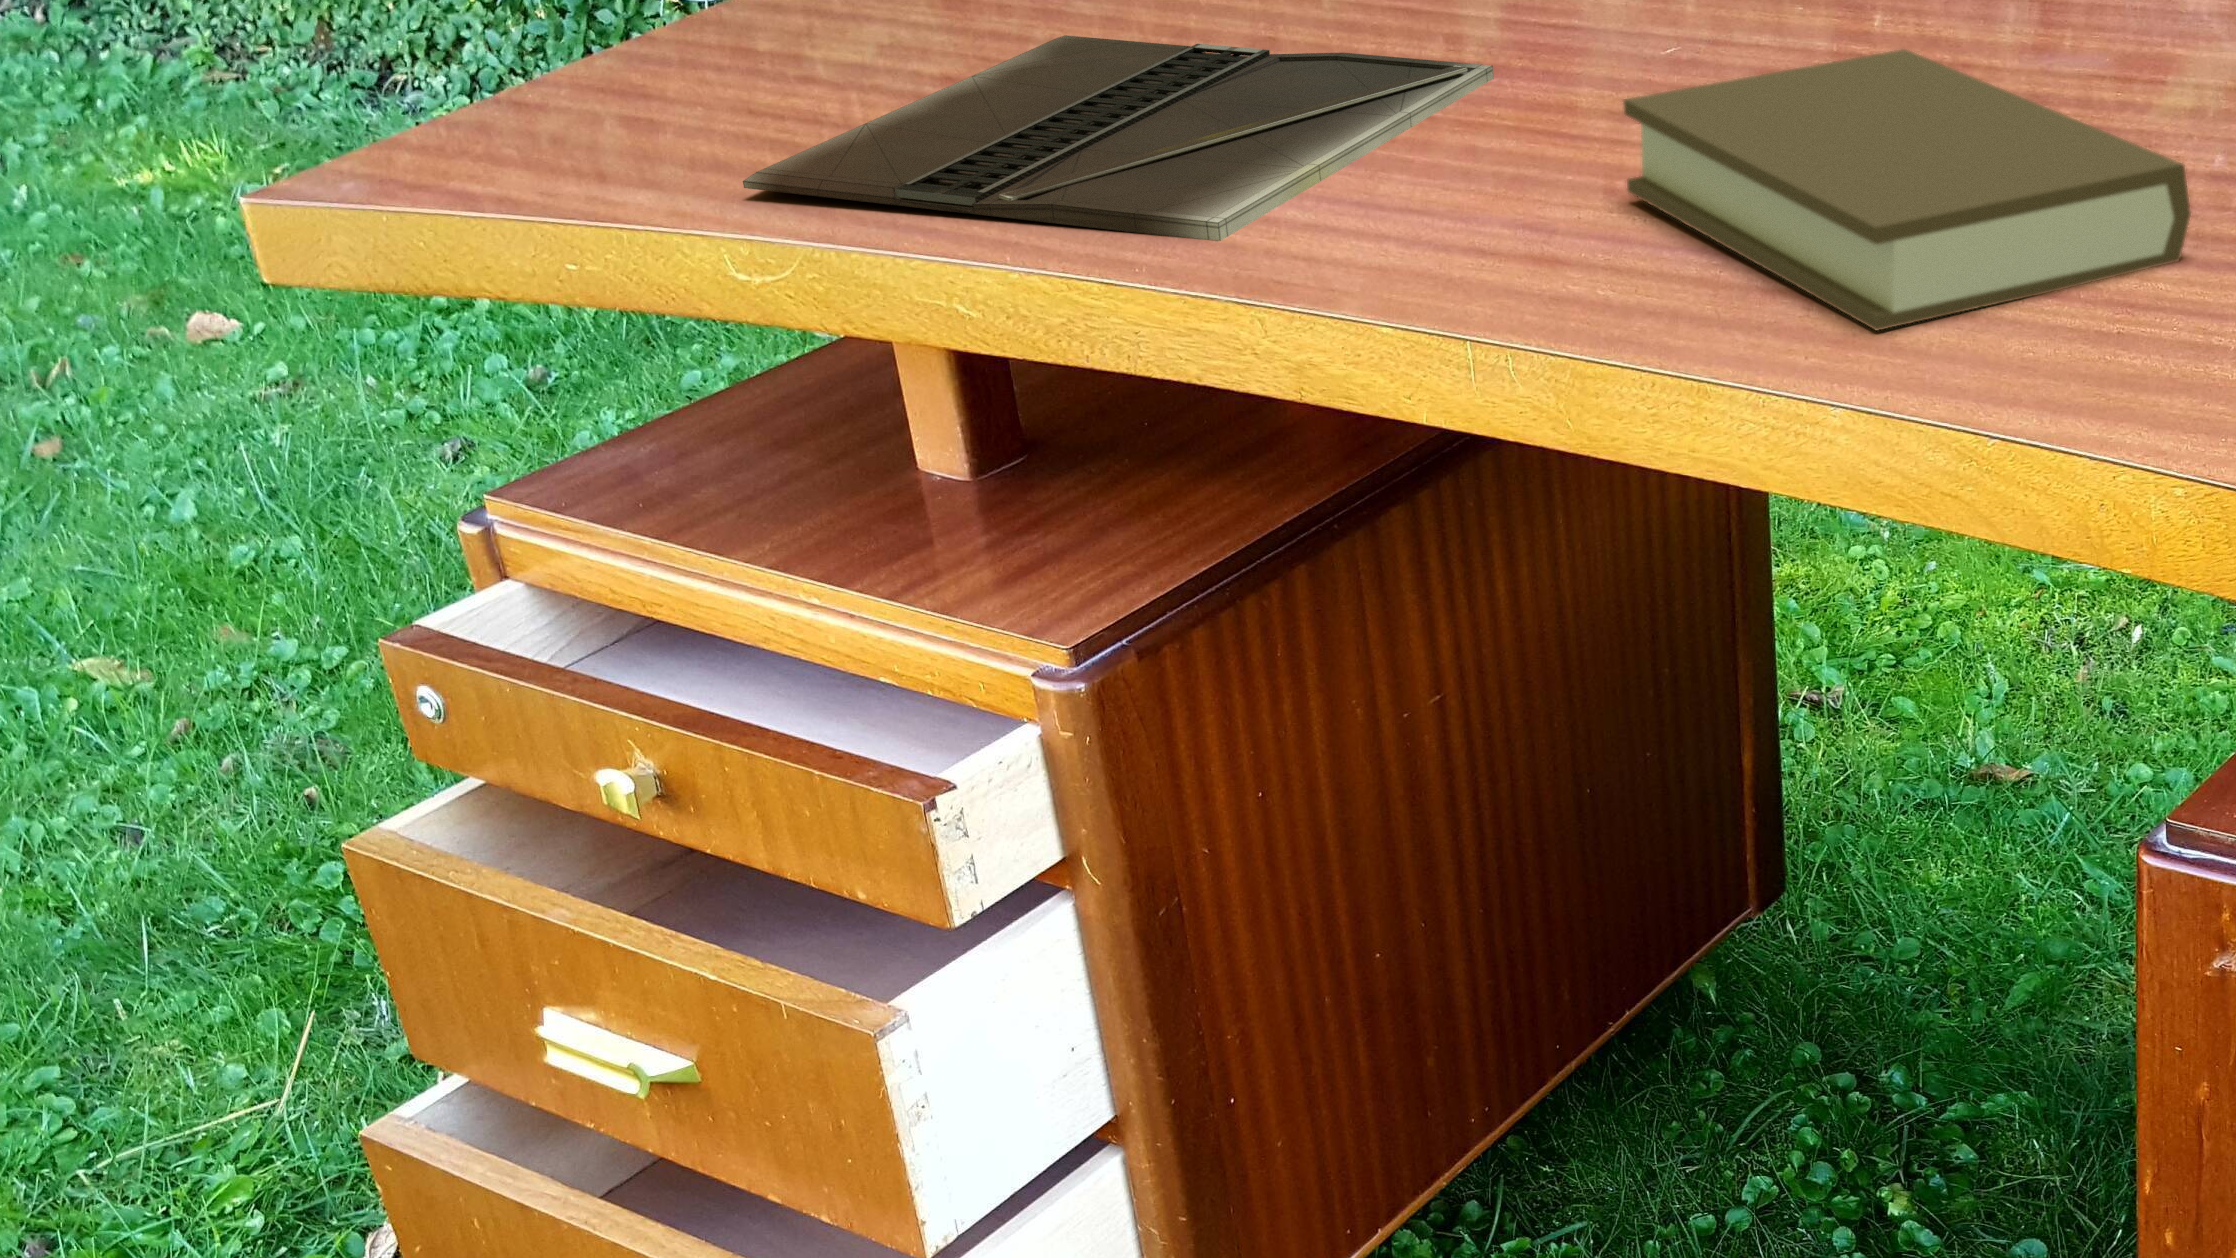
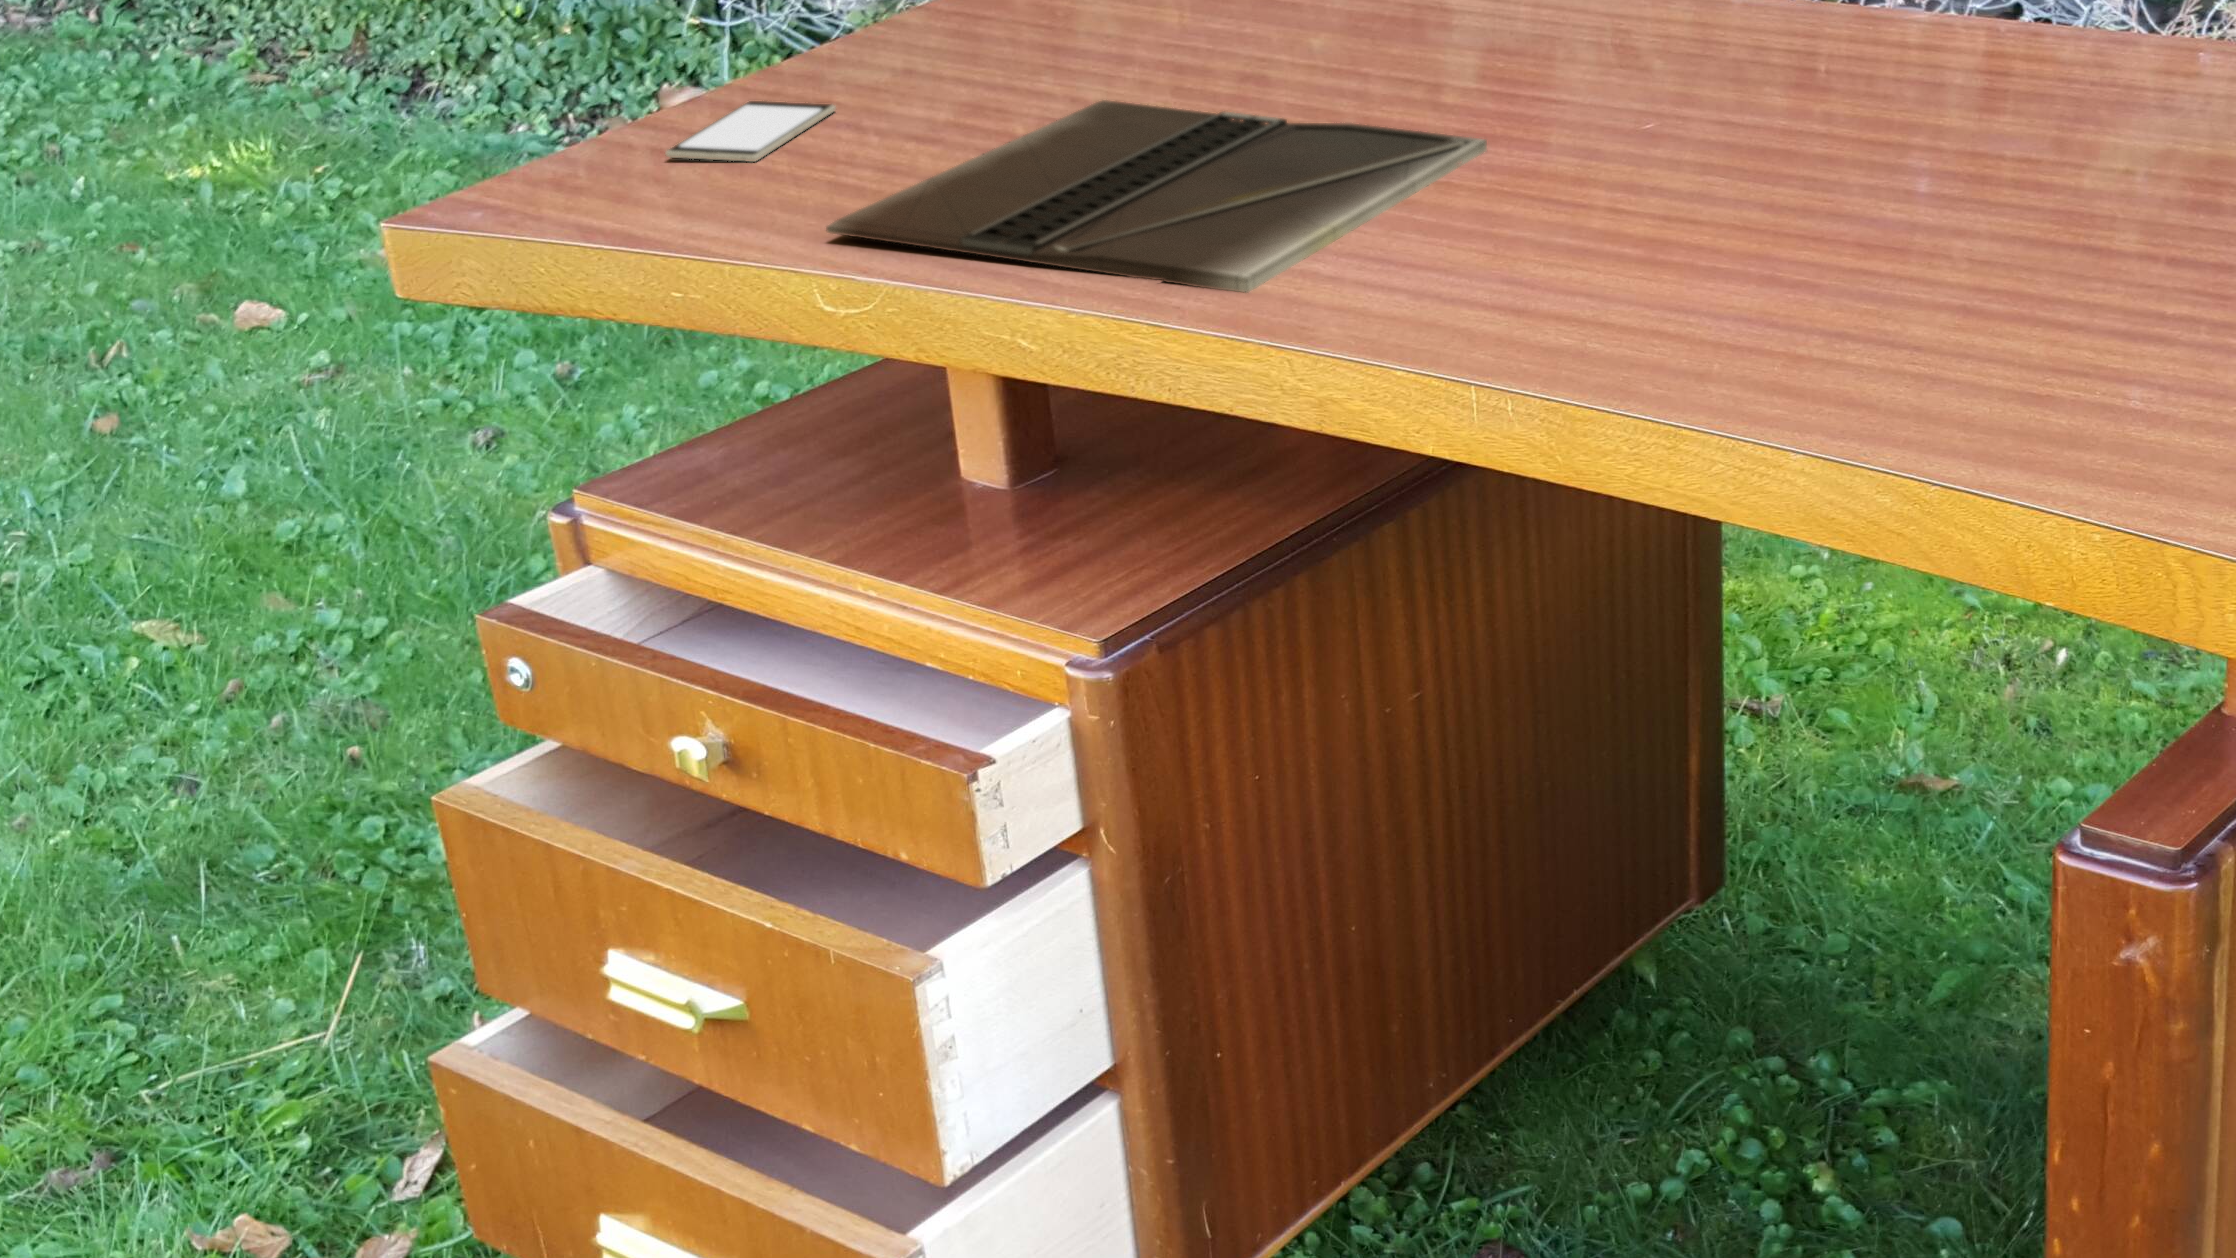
smartphone: none [572,49,769,115] -> present [666,101,836,162]
book: present [1624,49,2191,331] -> none [1606,140,2100,391]

